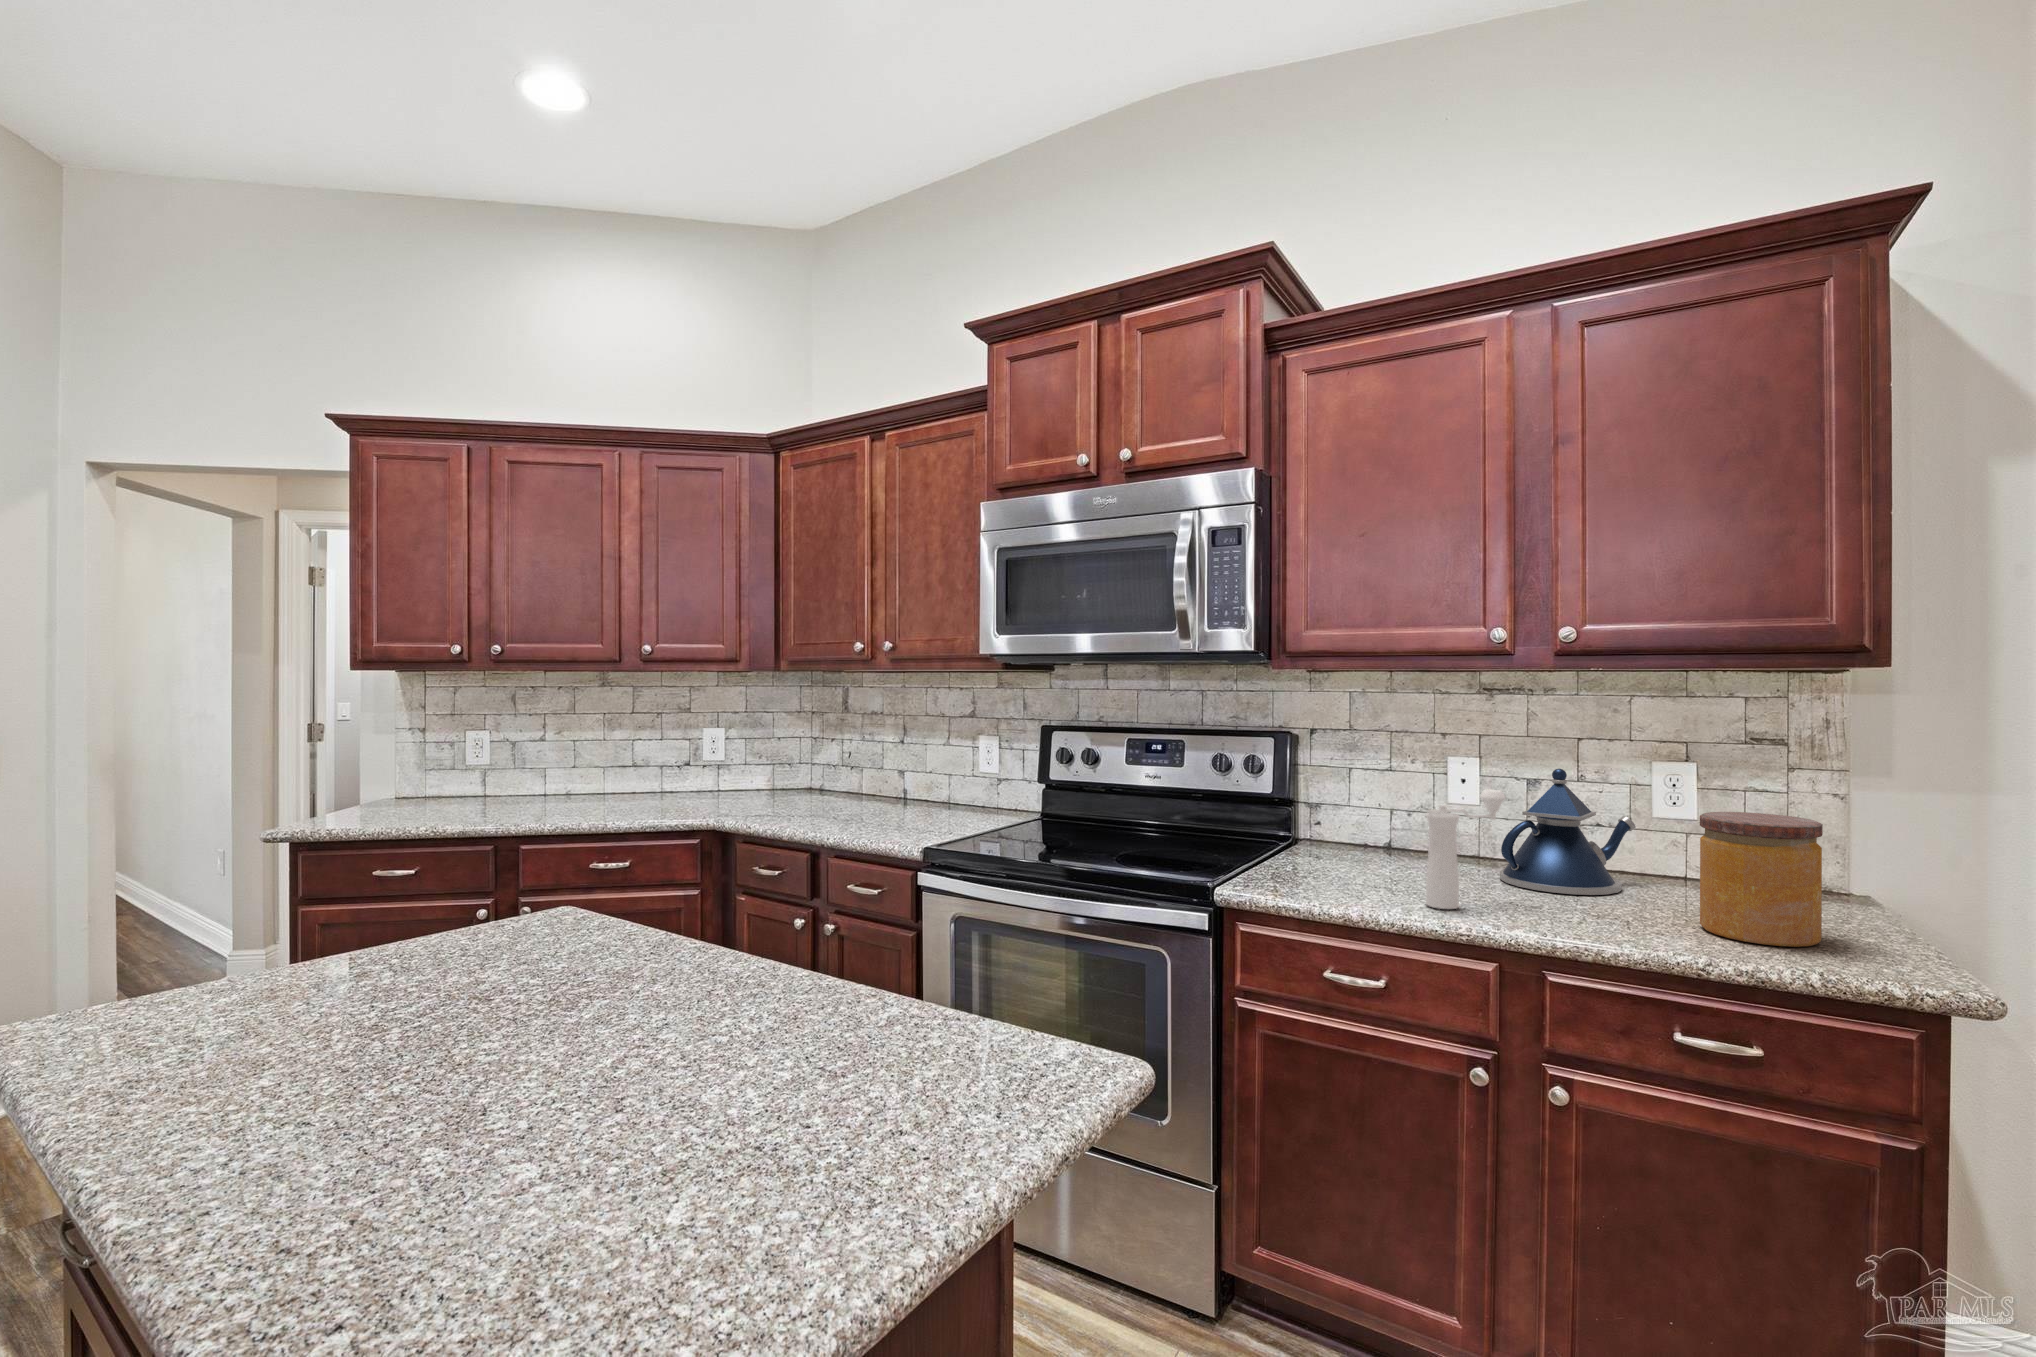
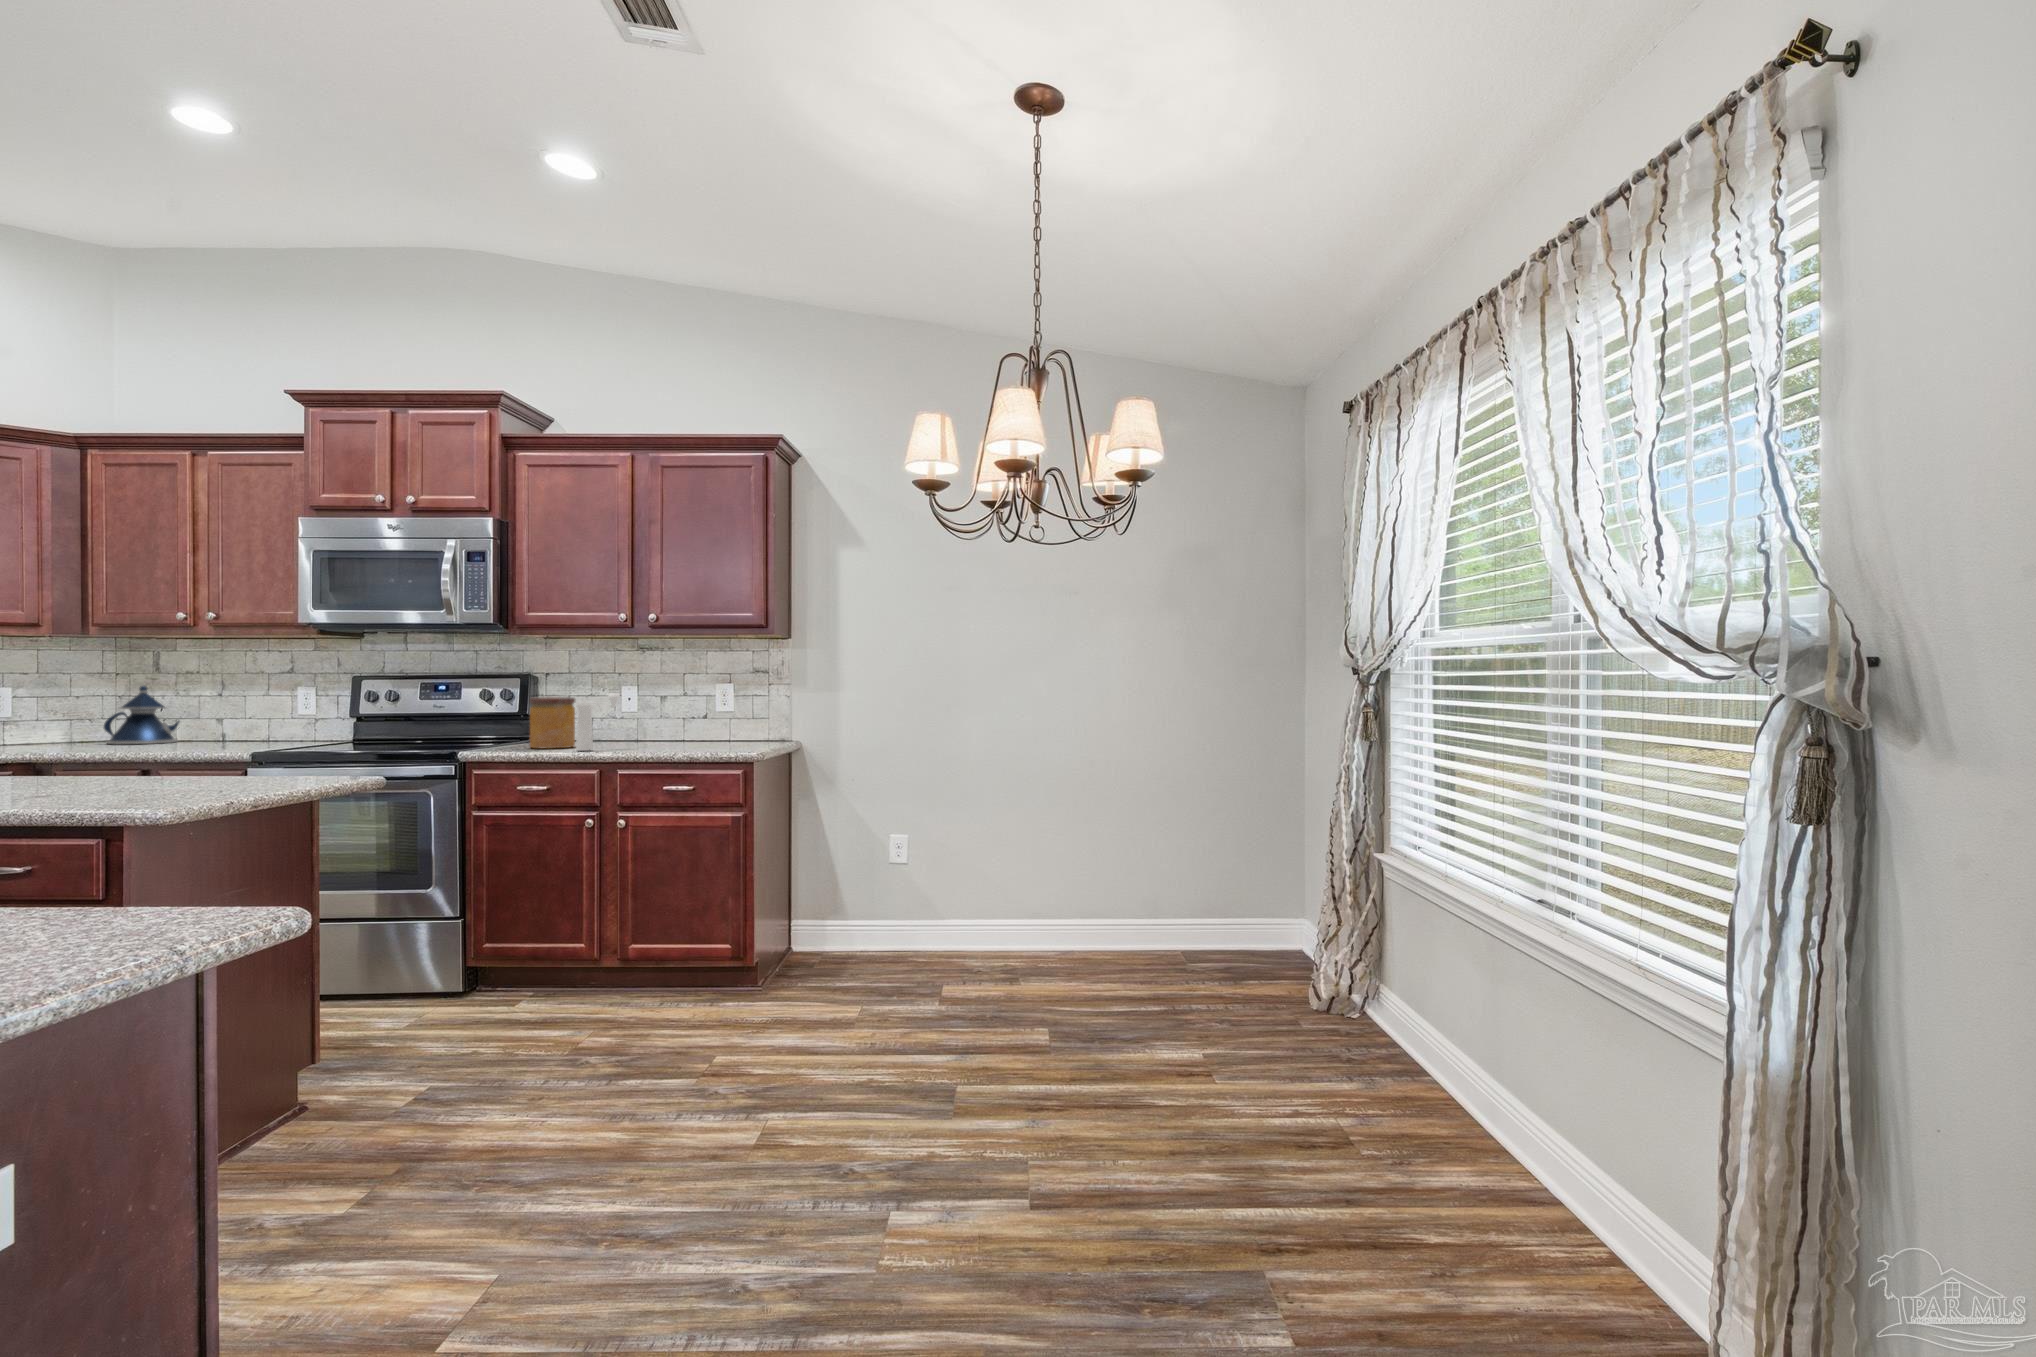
teapot: present [1500,769,1636,895] -> present [104,686,180,744]
jar: present [1700,812,1823,947] -> present [530,697,575,749]

